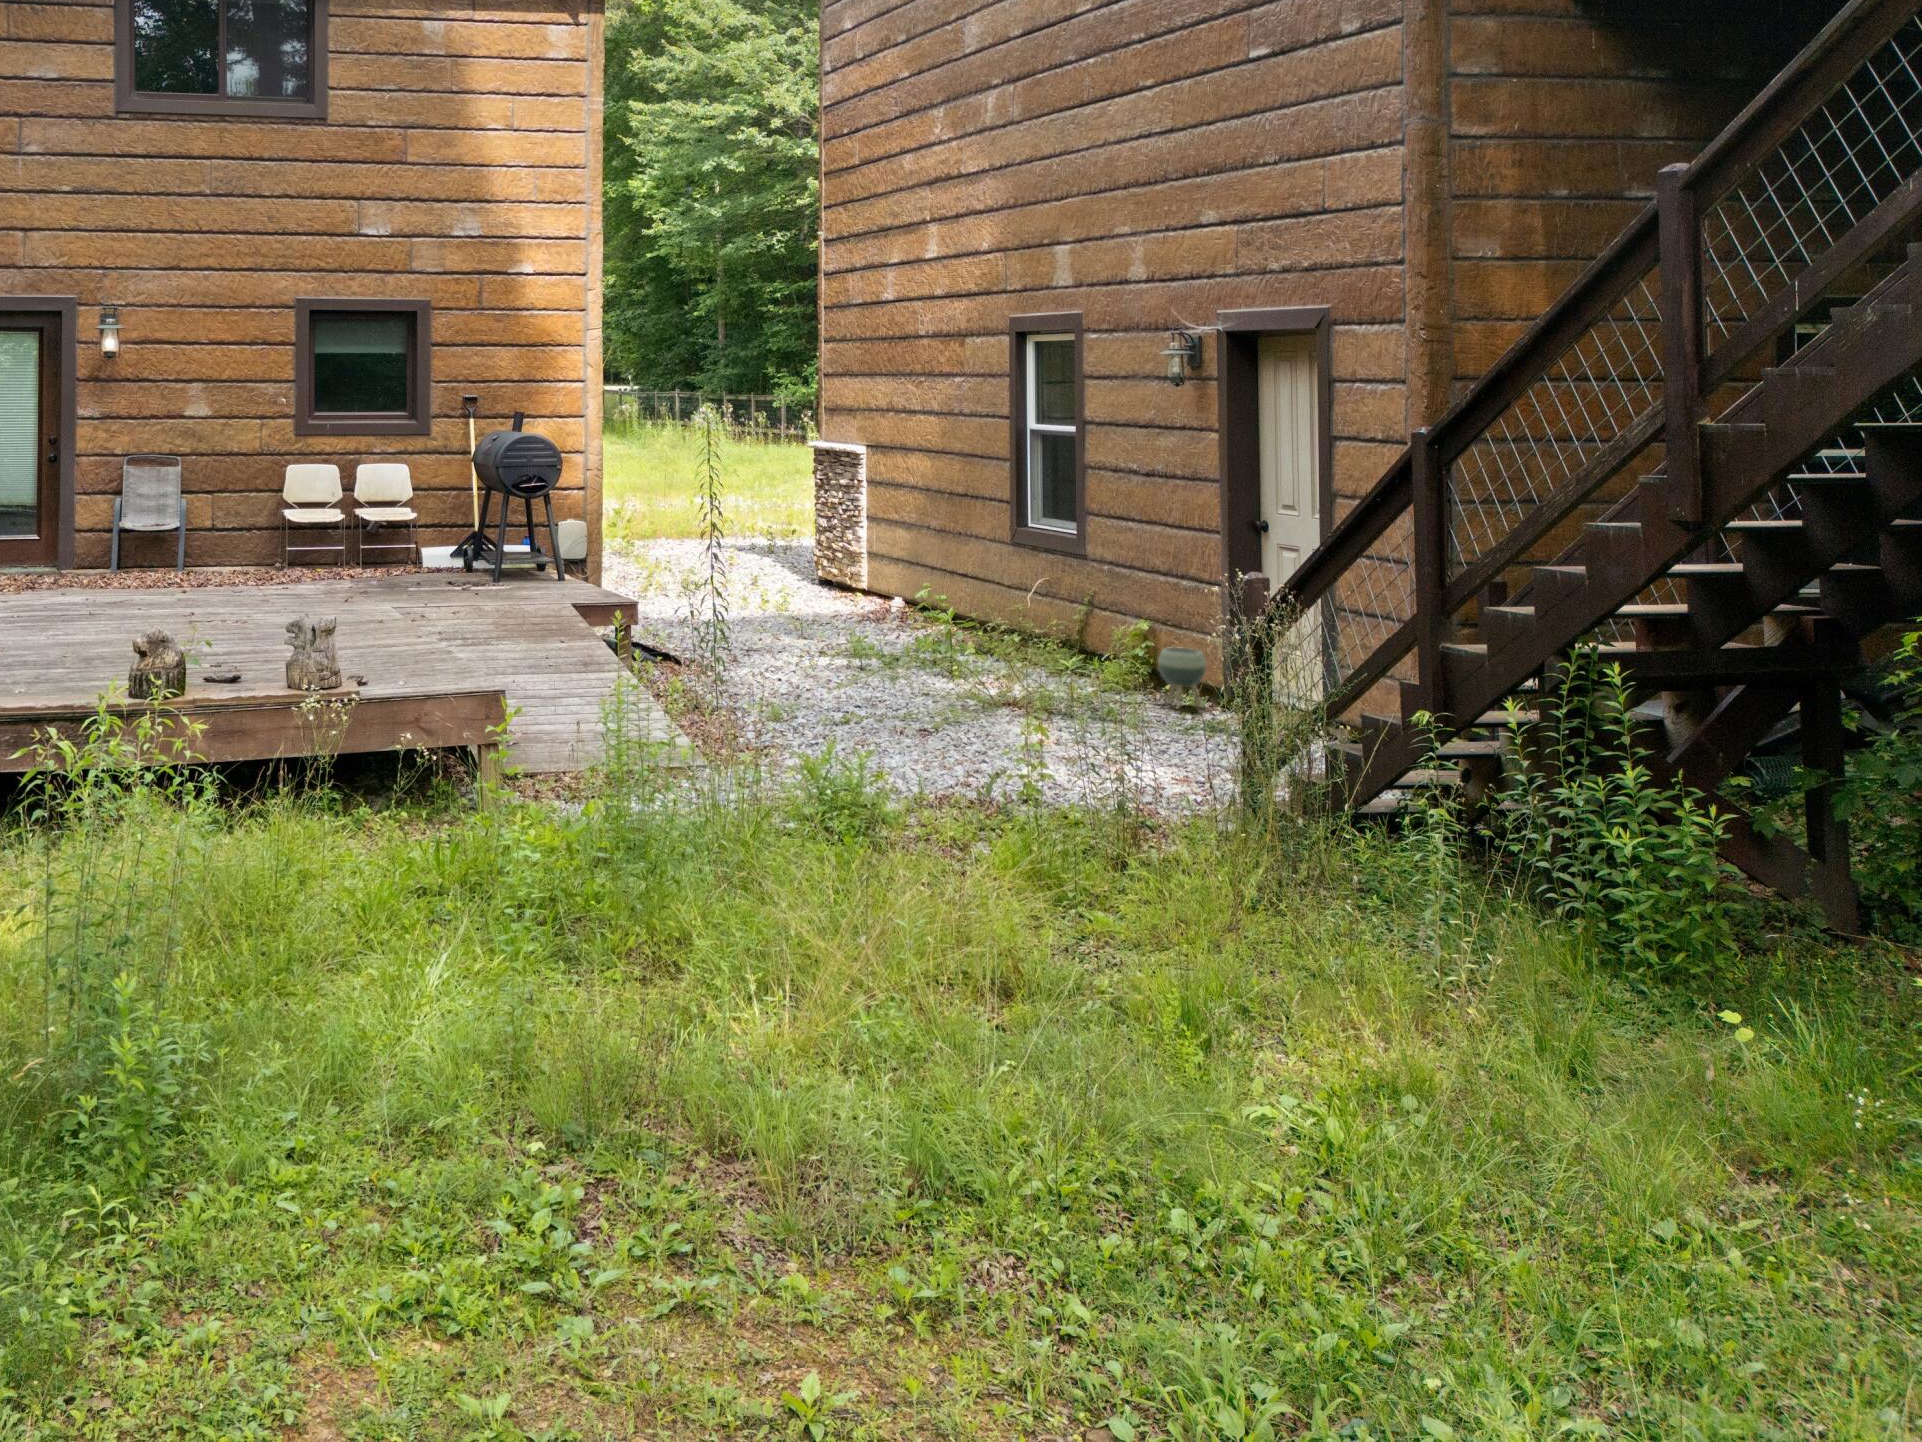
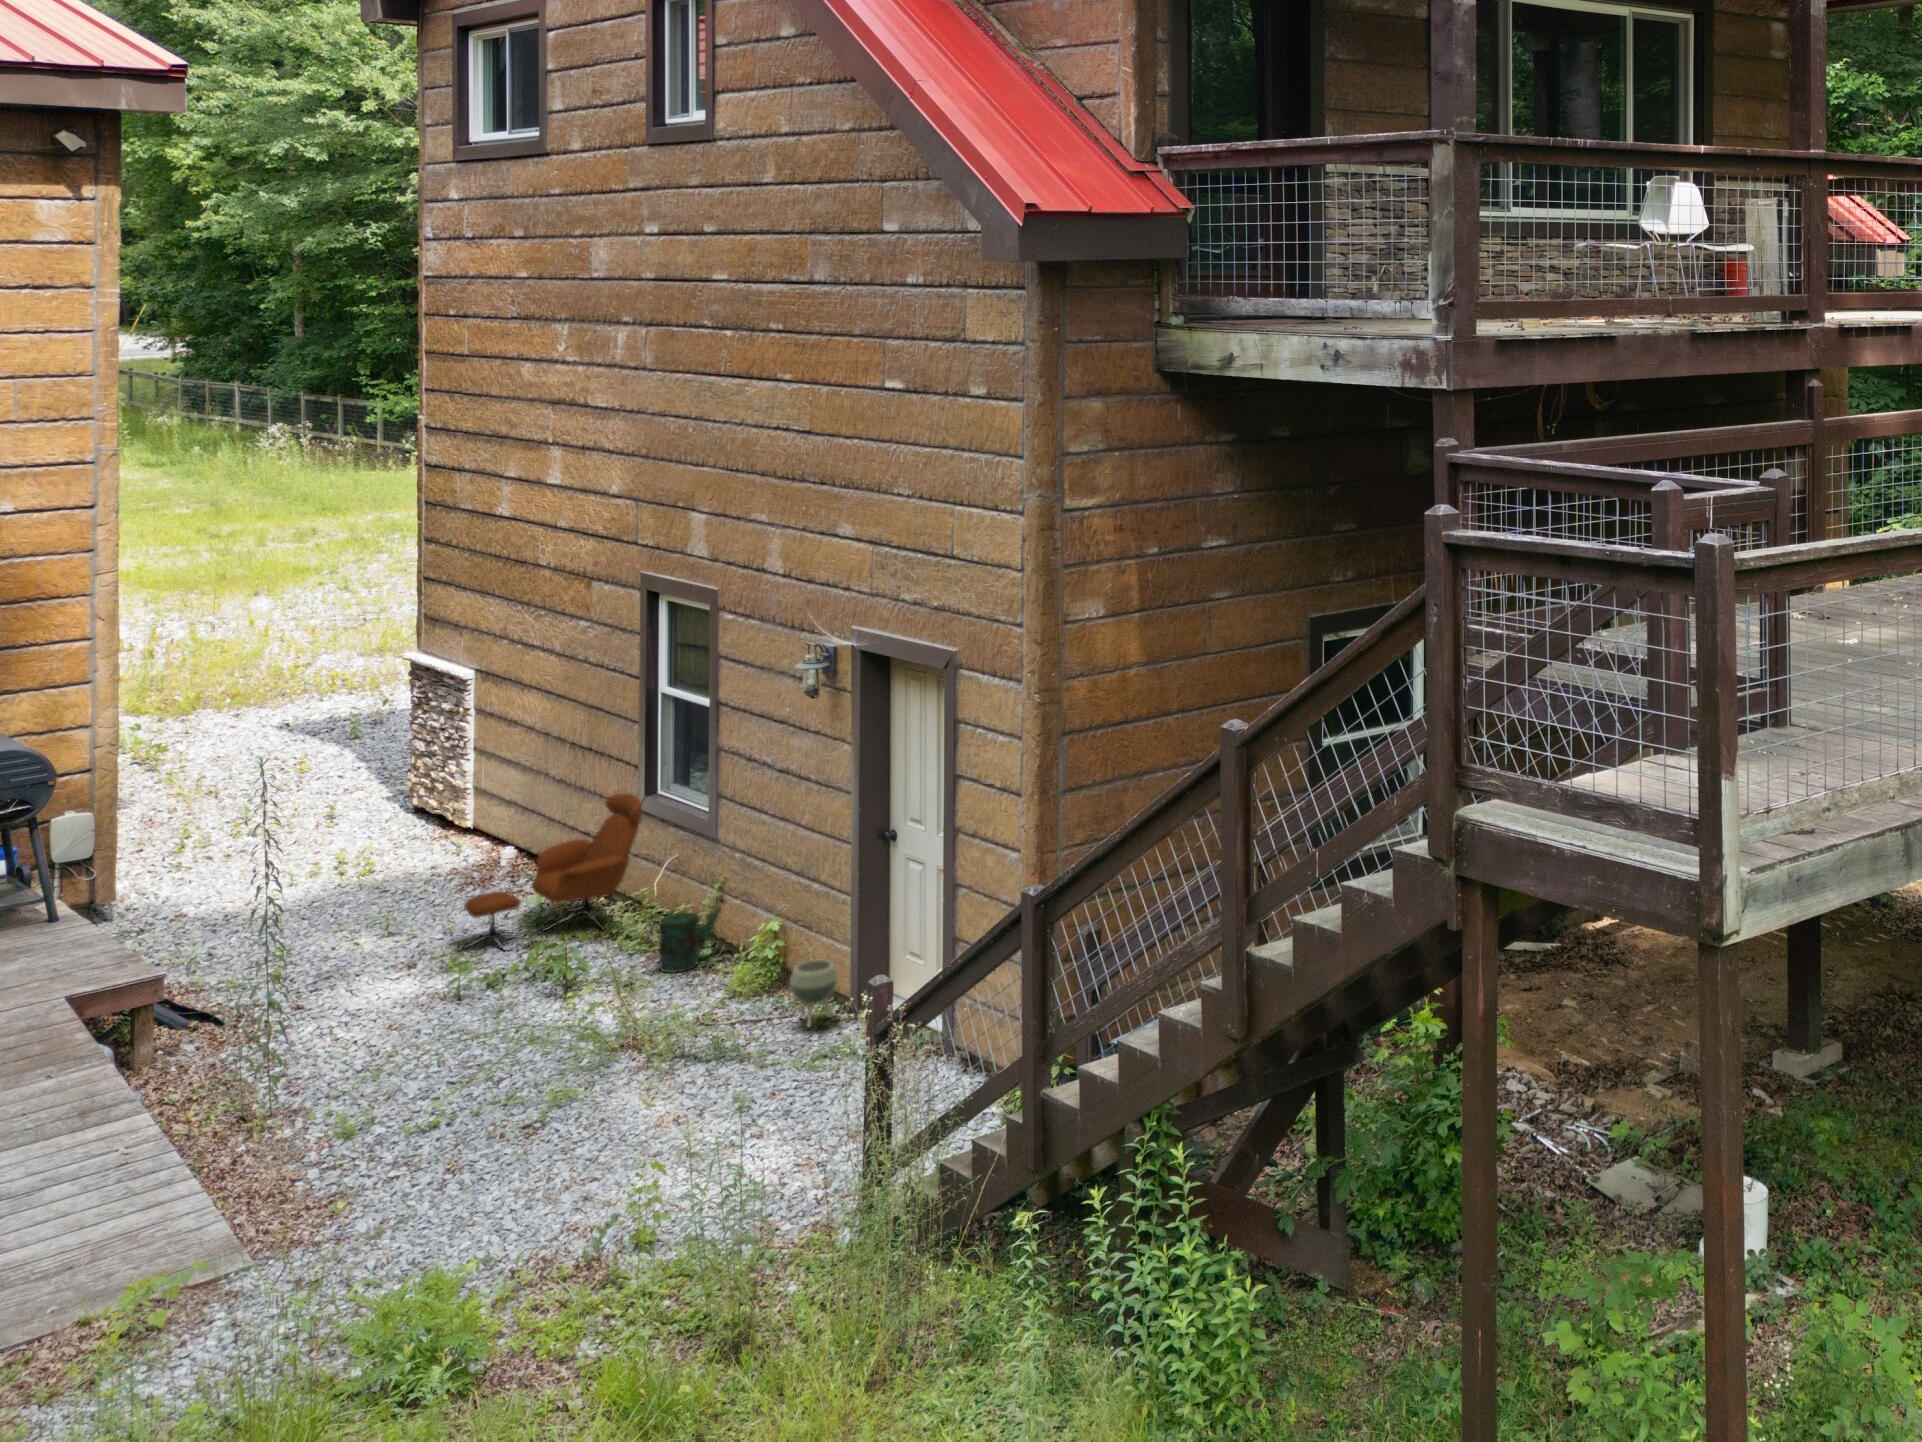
lounge chair: none [859,524,1012,641] -> present [465,793,642,949]
watering can: none [1020,609,1096,668] -> present [647,899,724,973]

